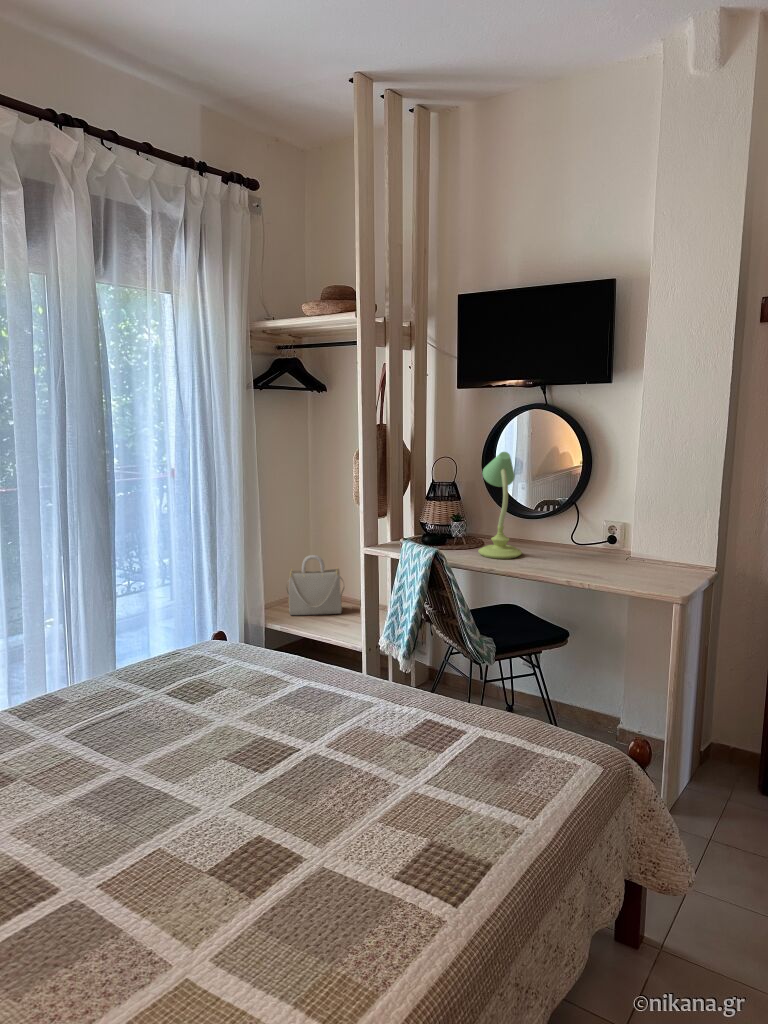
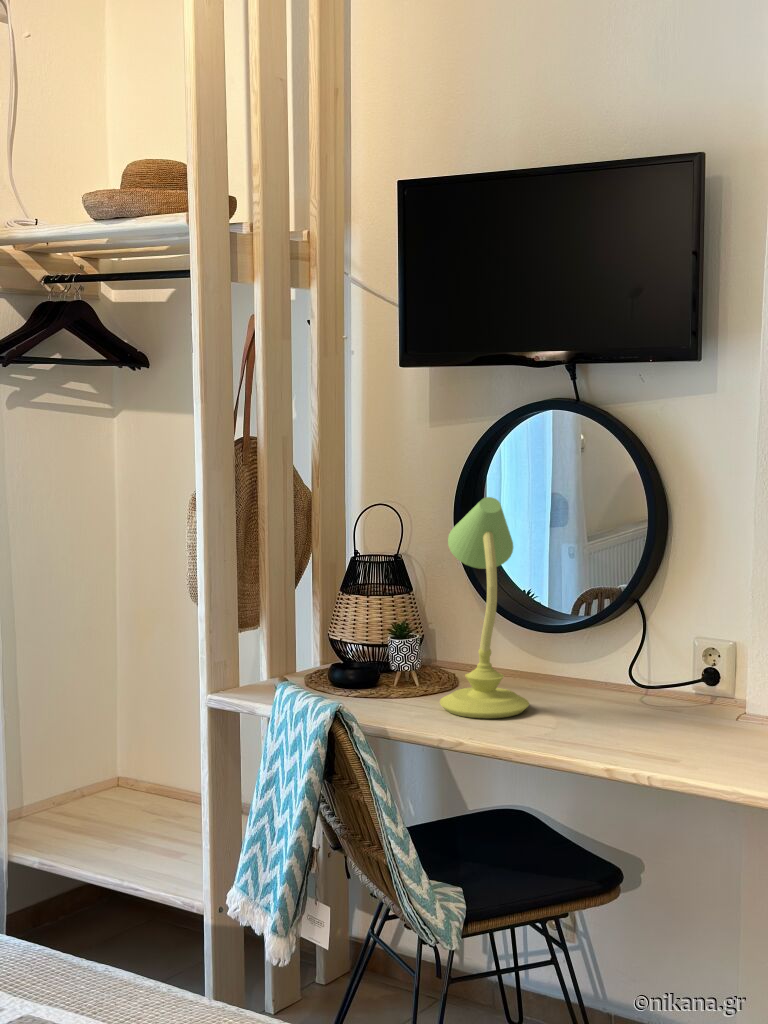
handbag: present [286,555,344,615] -> none [52,705,177,835]

